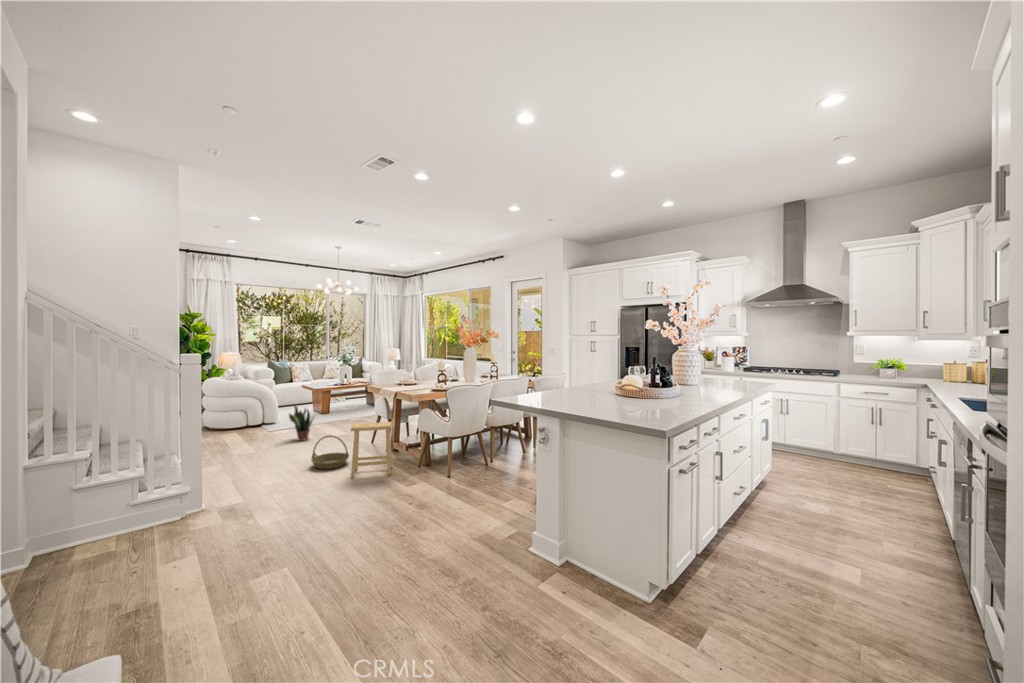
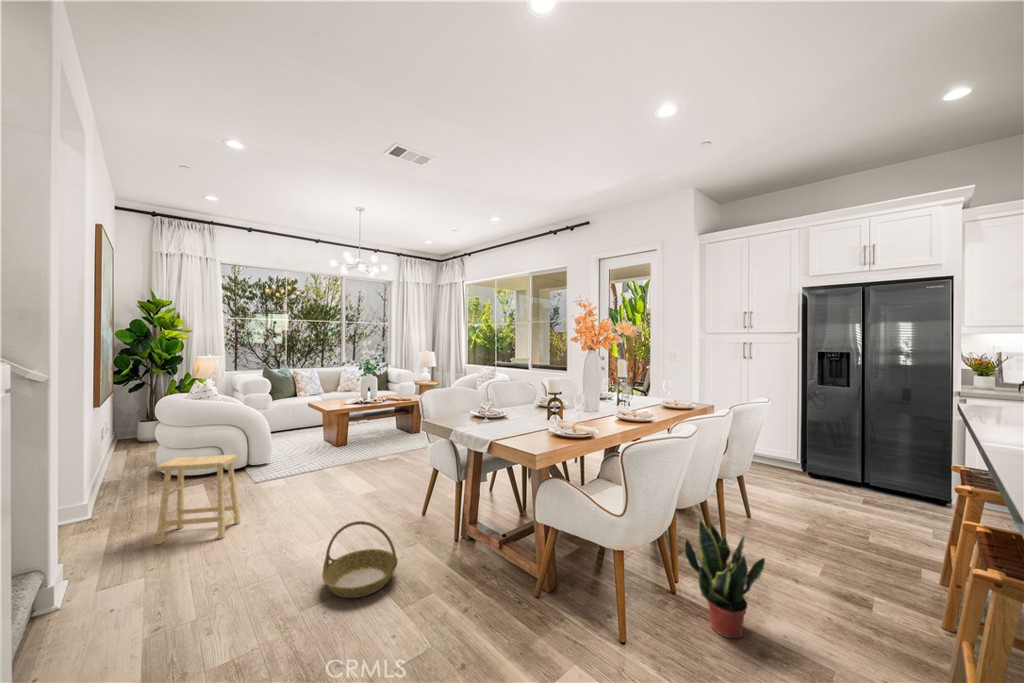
potted plant: present [289,405,315,441] -> present [685,520,765,638]
footstool: present [351,422,393,478] -> present [156,455,240,544]

